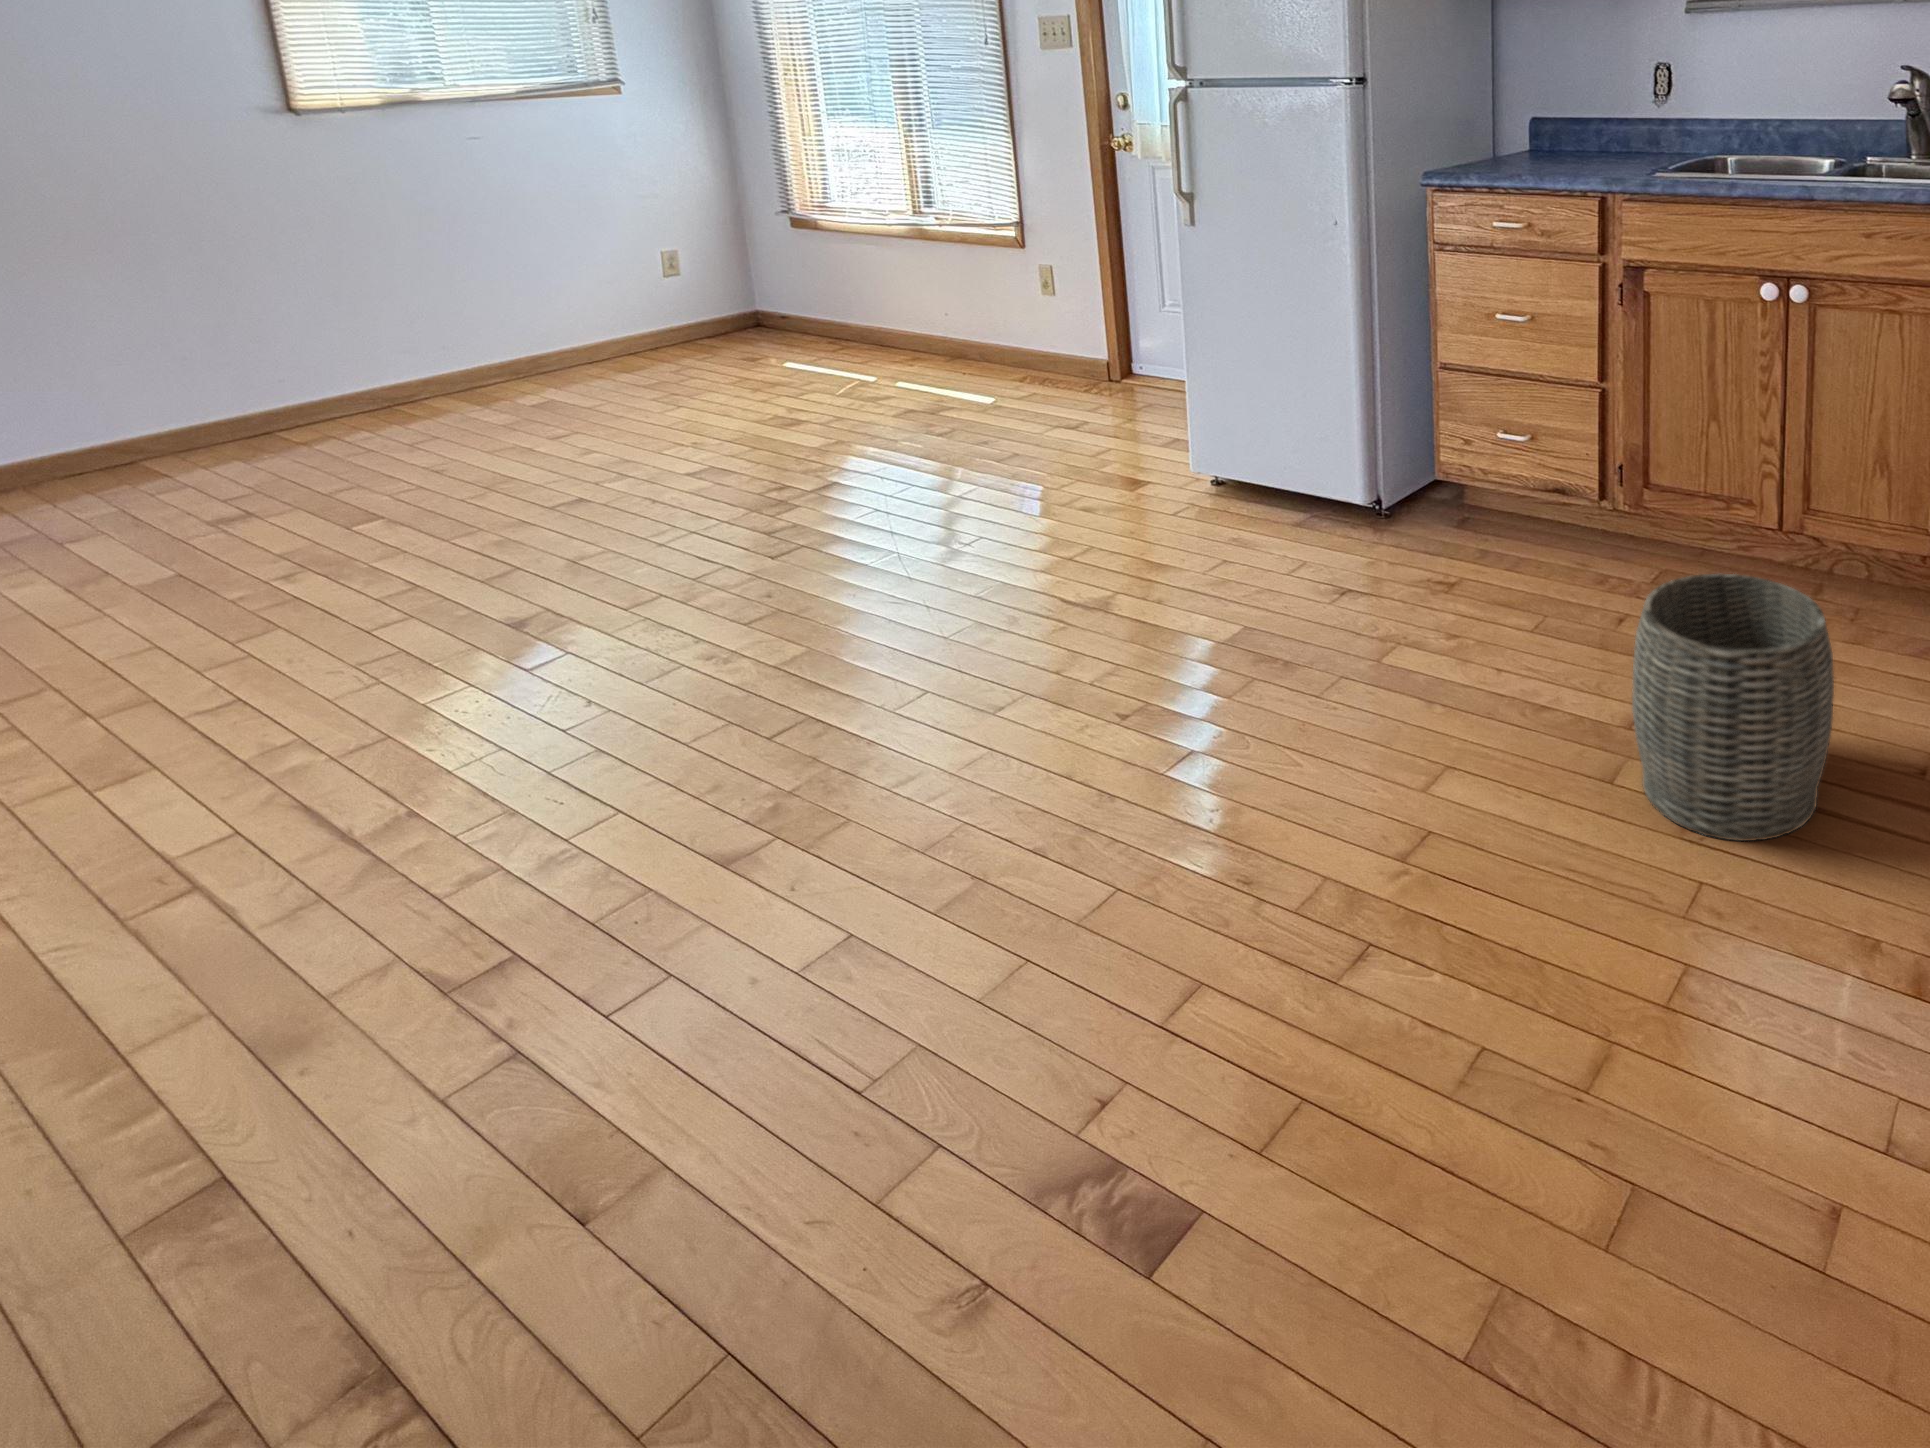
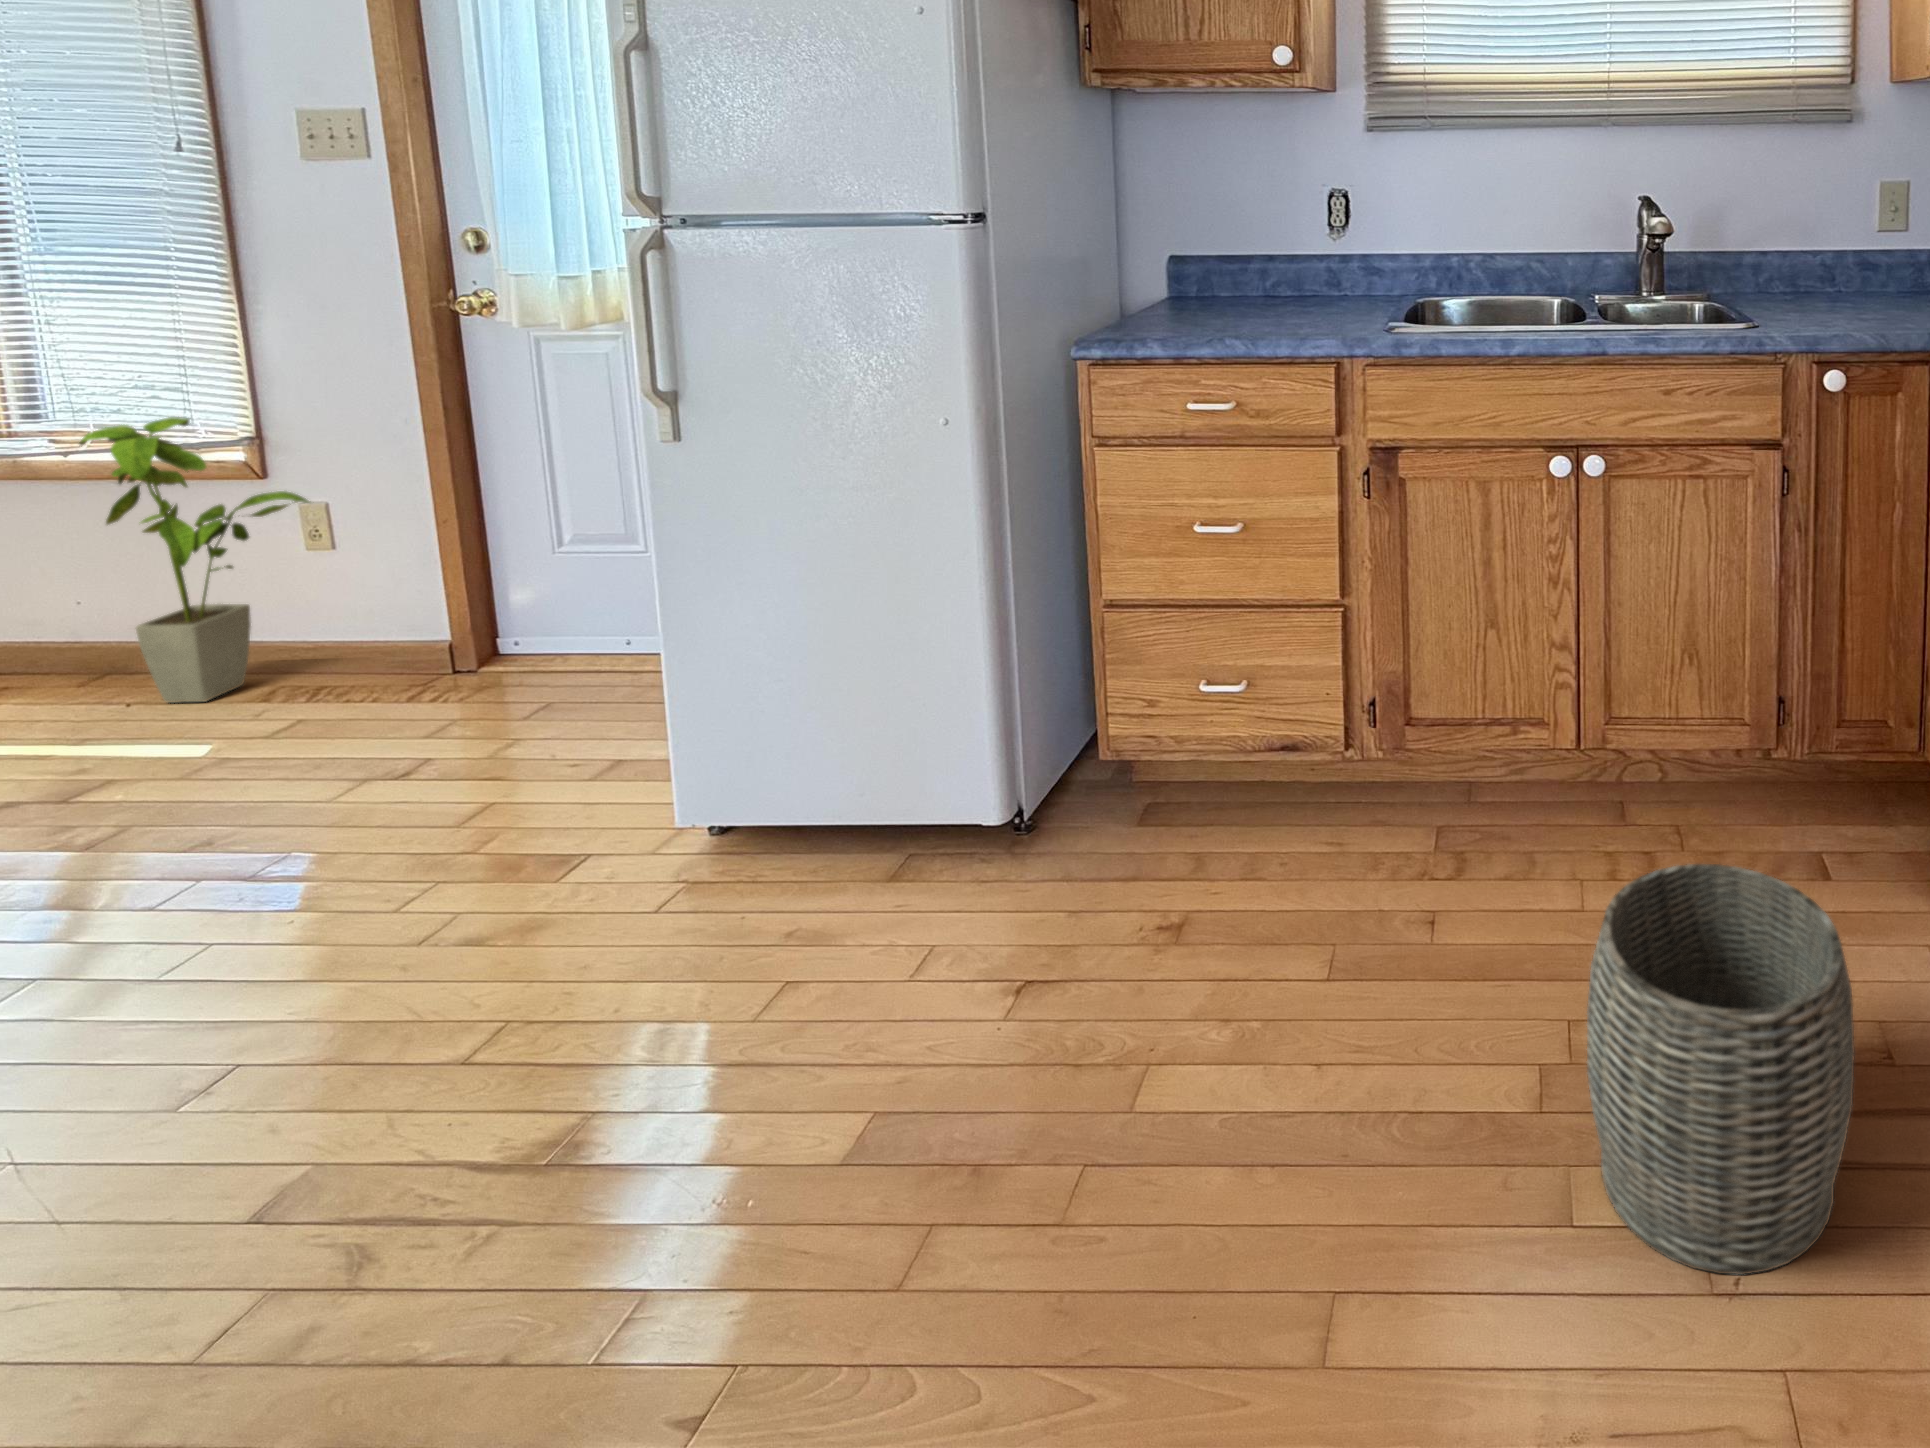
house plant: none [940,208,1042,381] -> present [80,417,309,703]

